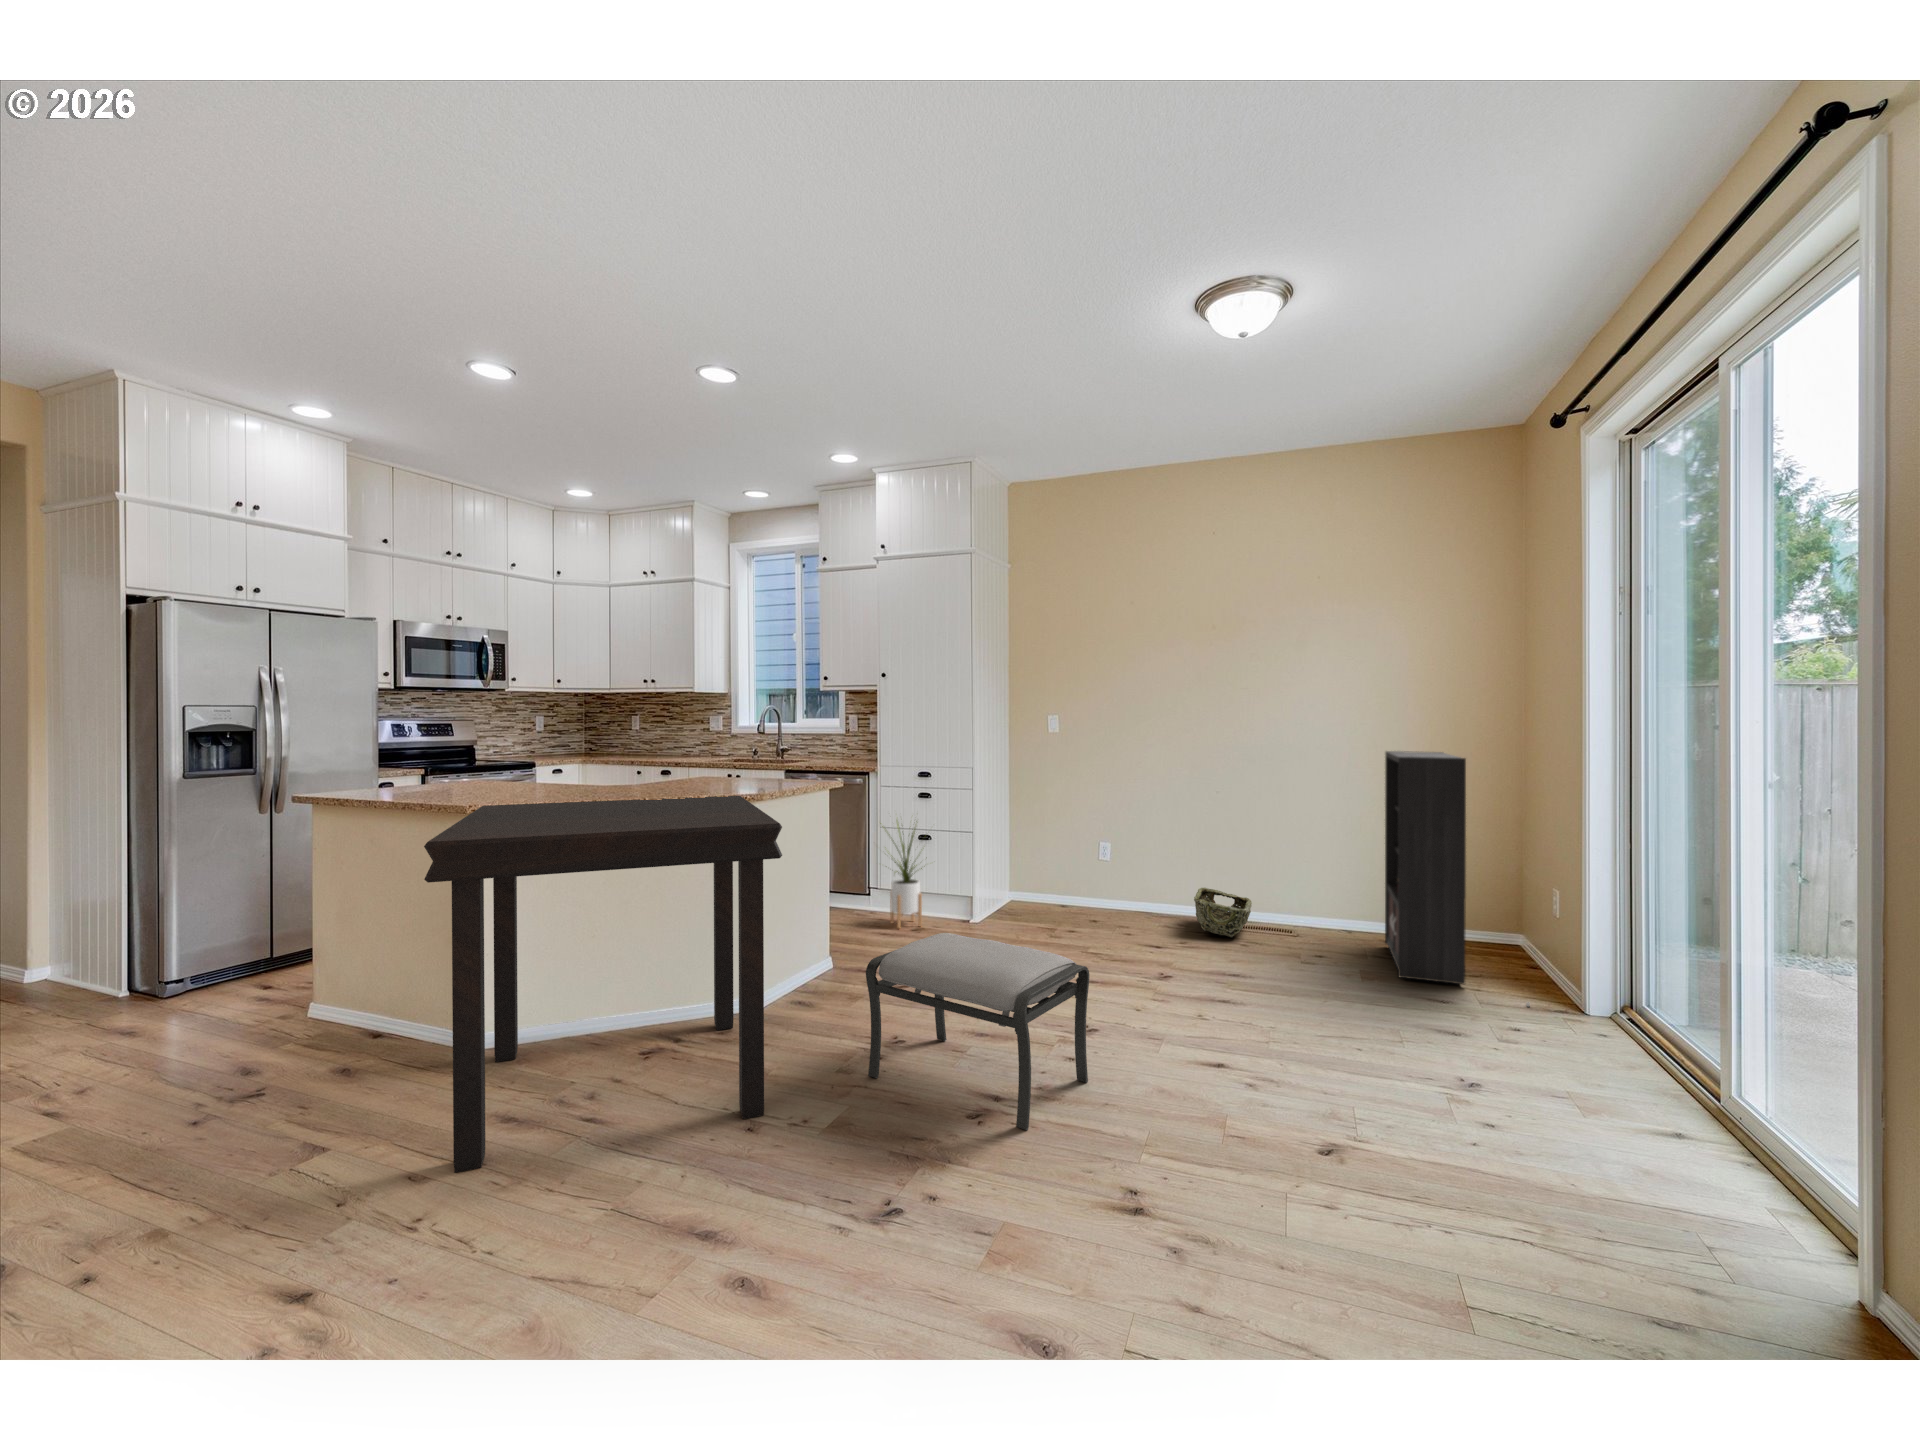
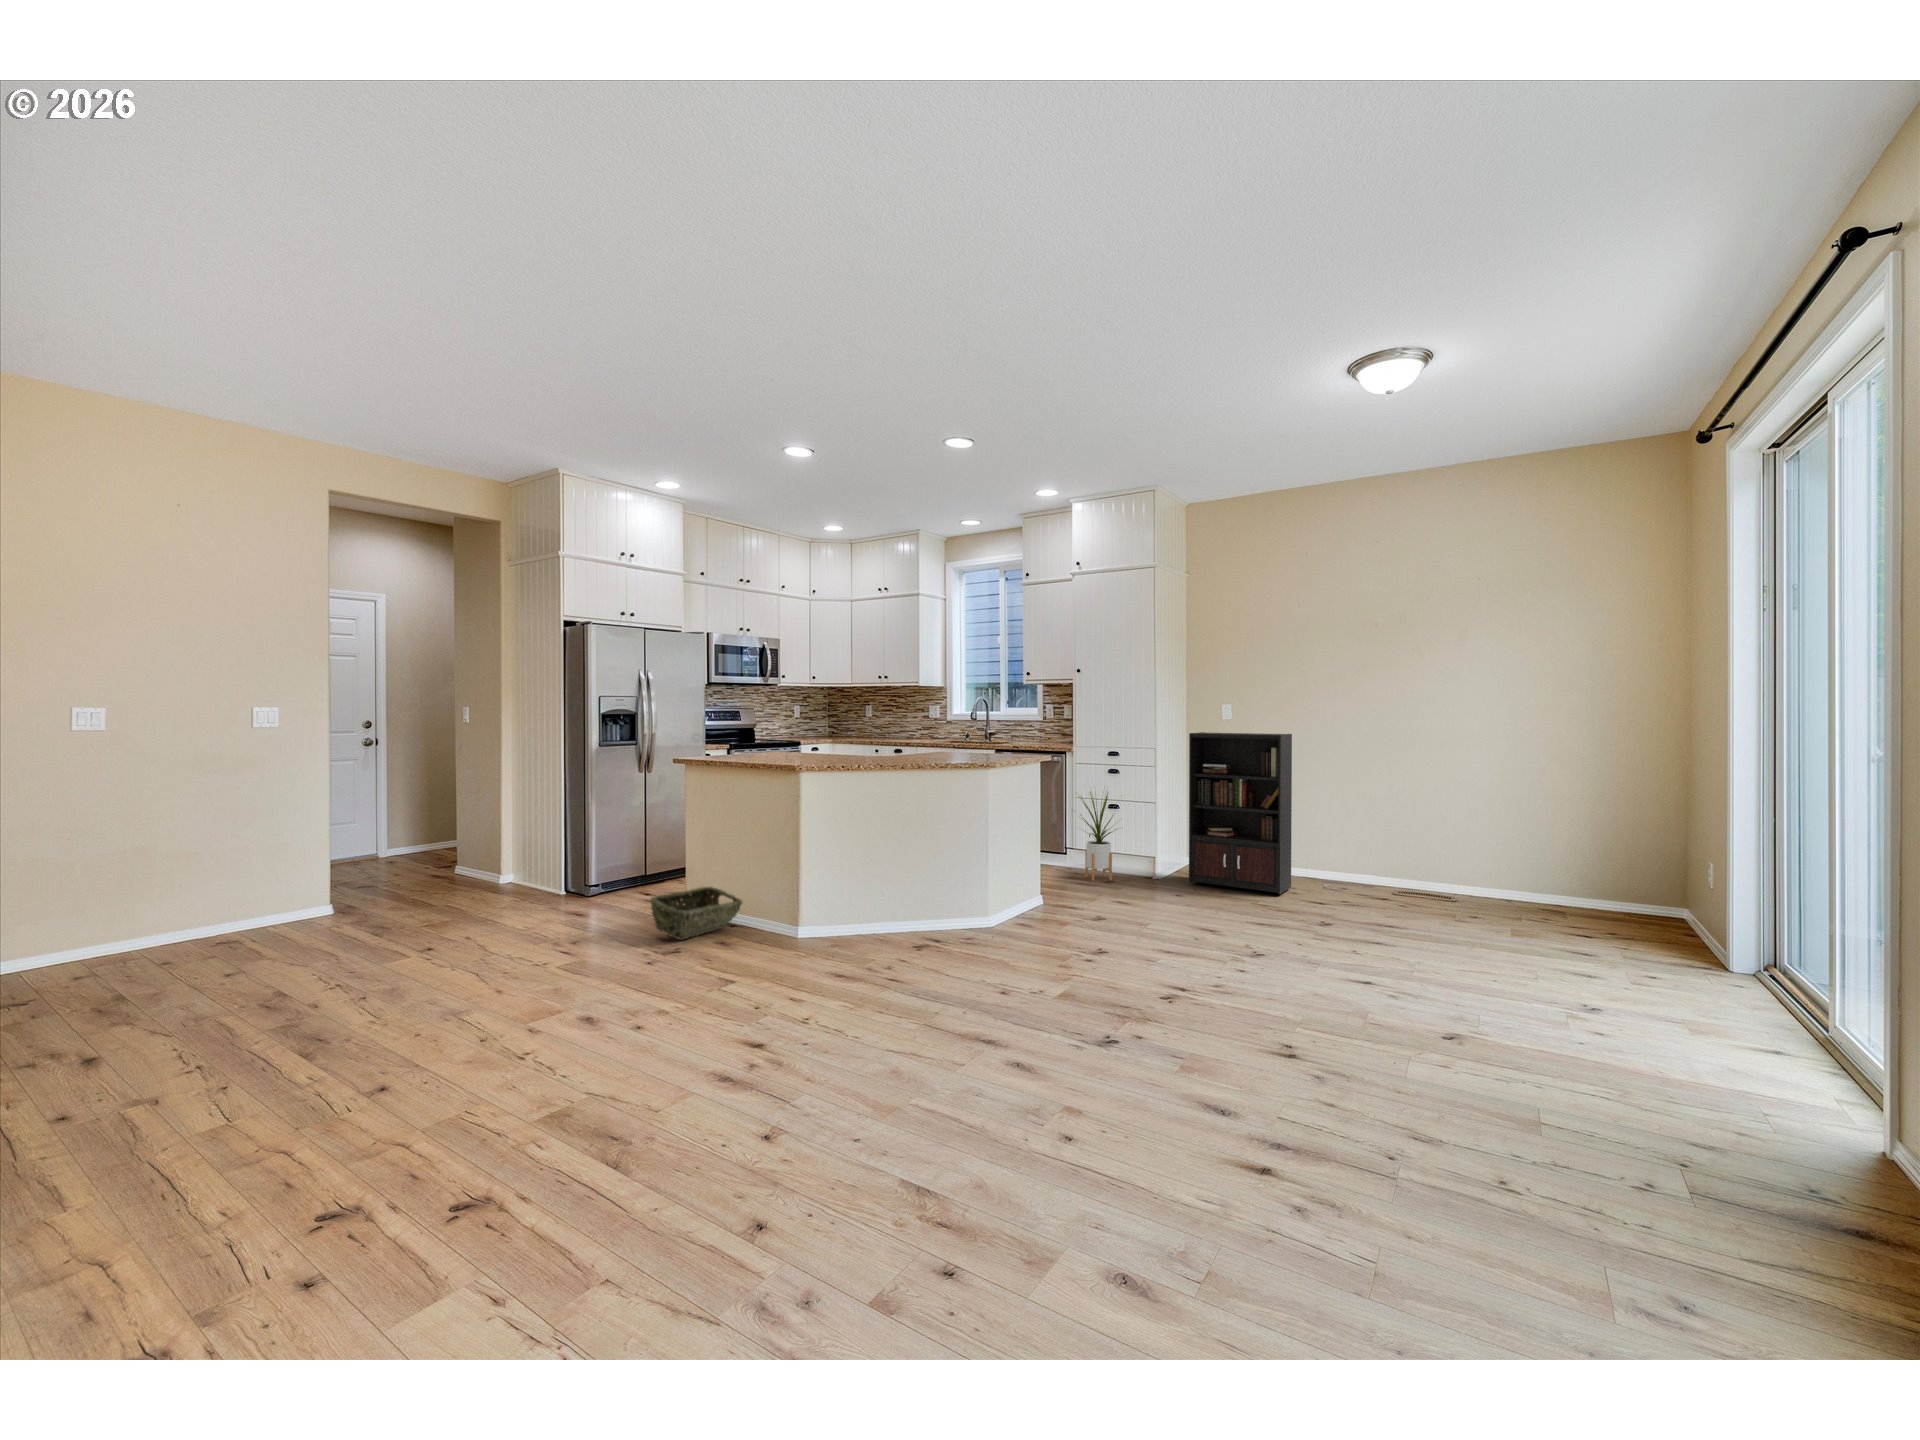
bookcase: present [1385,751,1530,1007] -> present [1189,732,1327,895]
dining table: present [424,796,782,1173] -> none [805,764,1025,996]
woven basket: present [1194,888,1252,937] -> present [650,887,743,940]
ottoman: present [866,933,1089,1130] -> none [1081,869,1255,1006]

